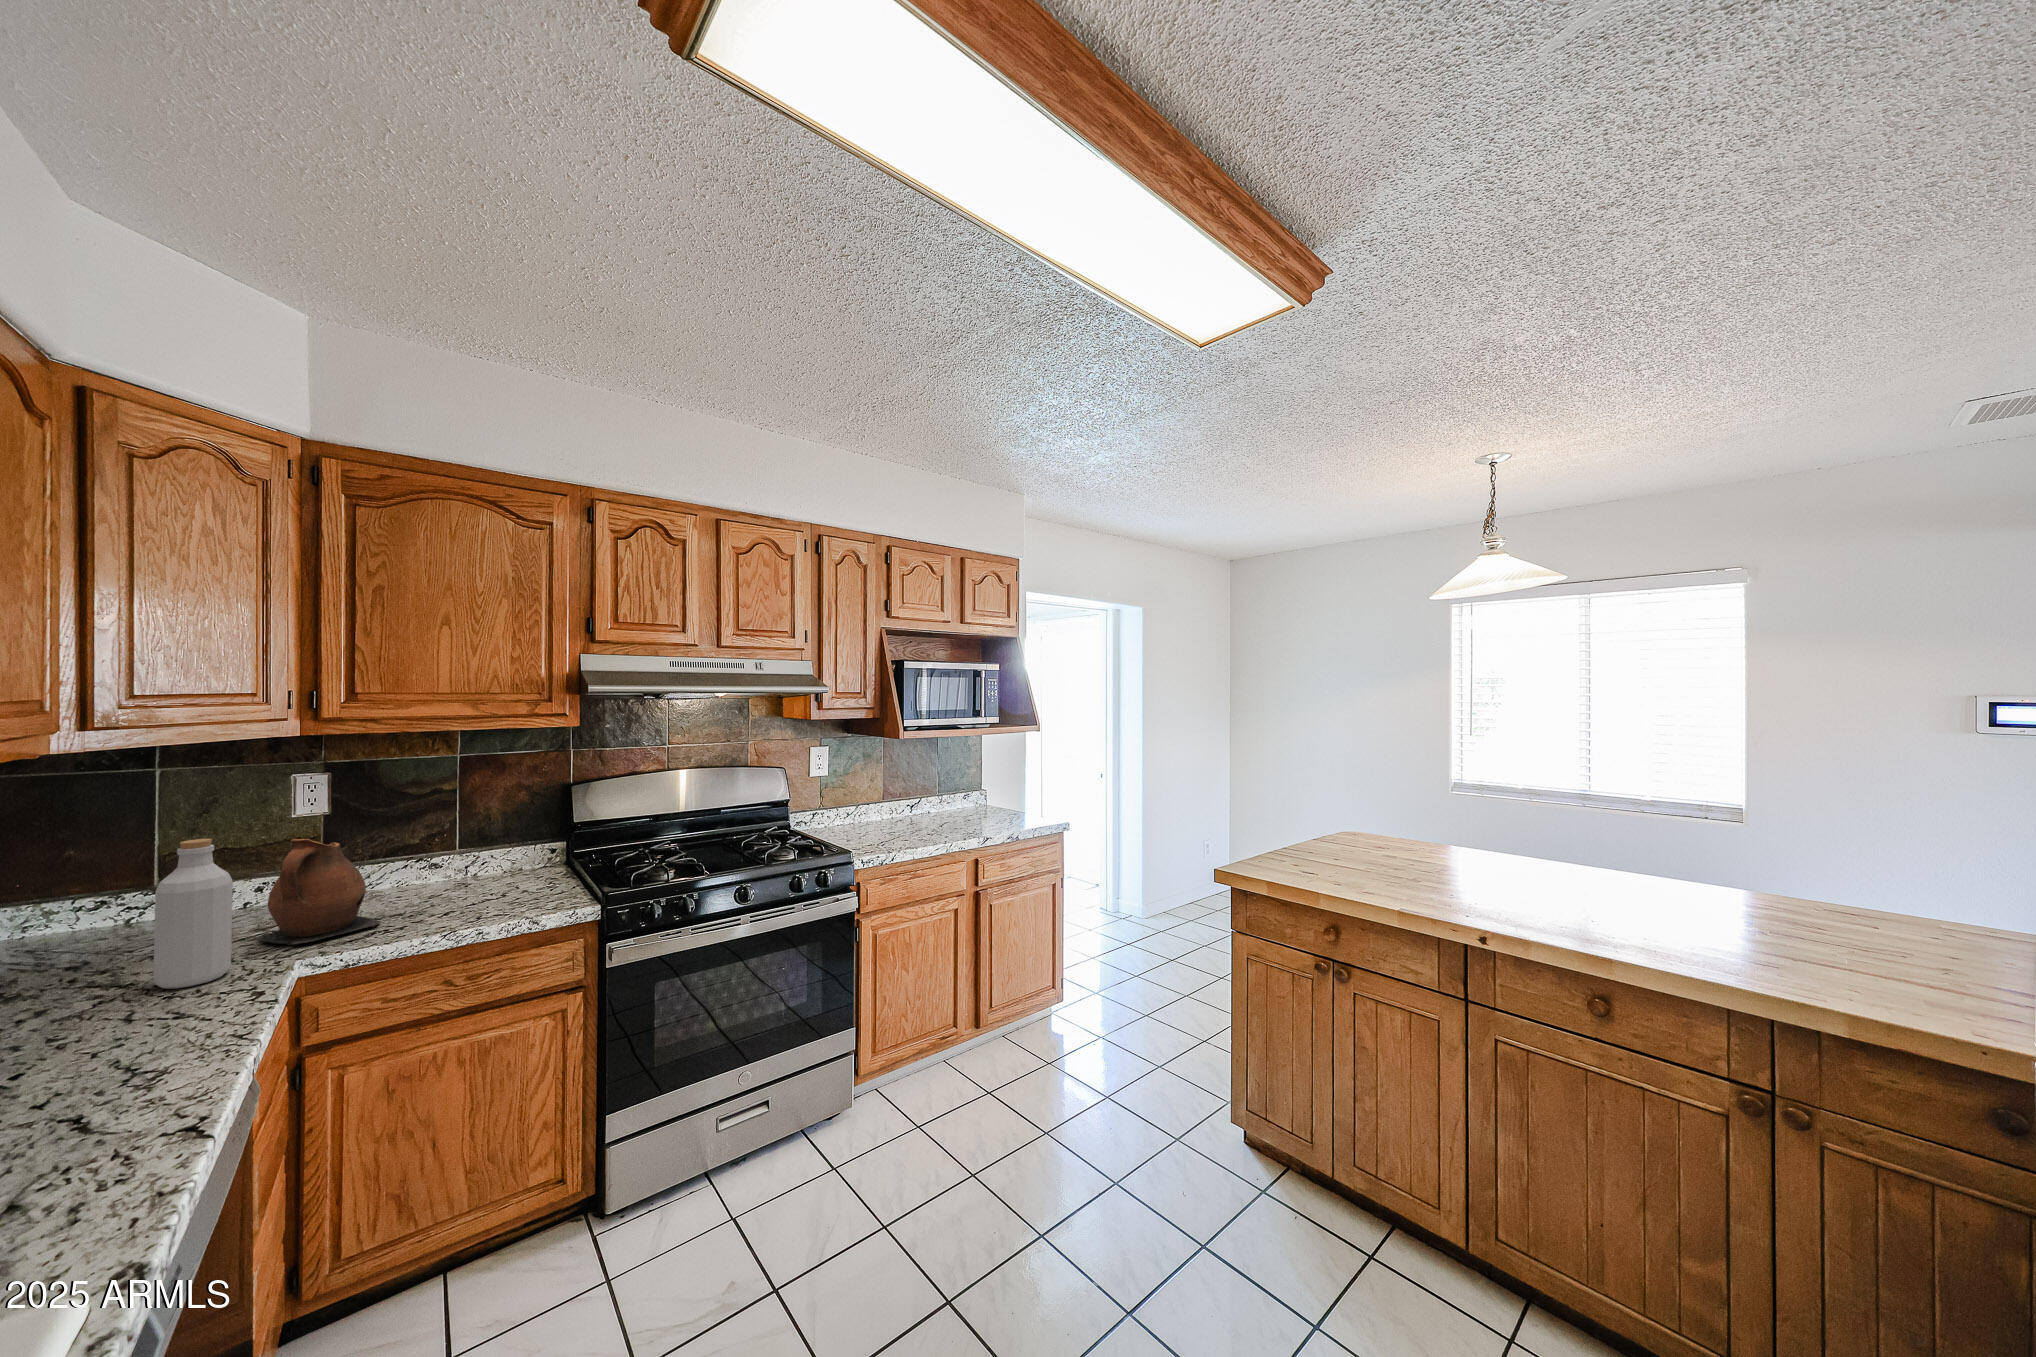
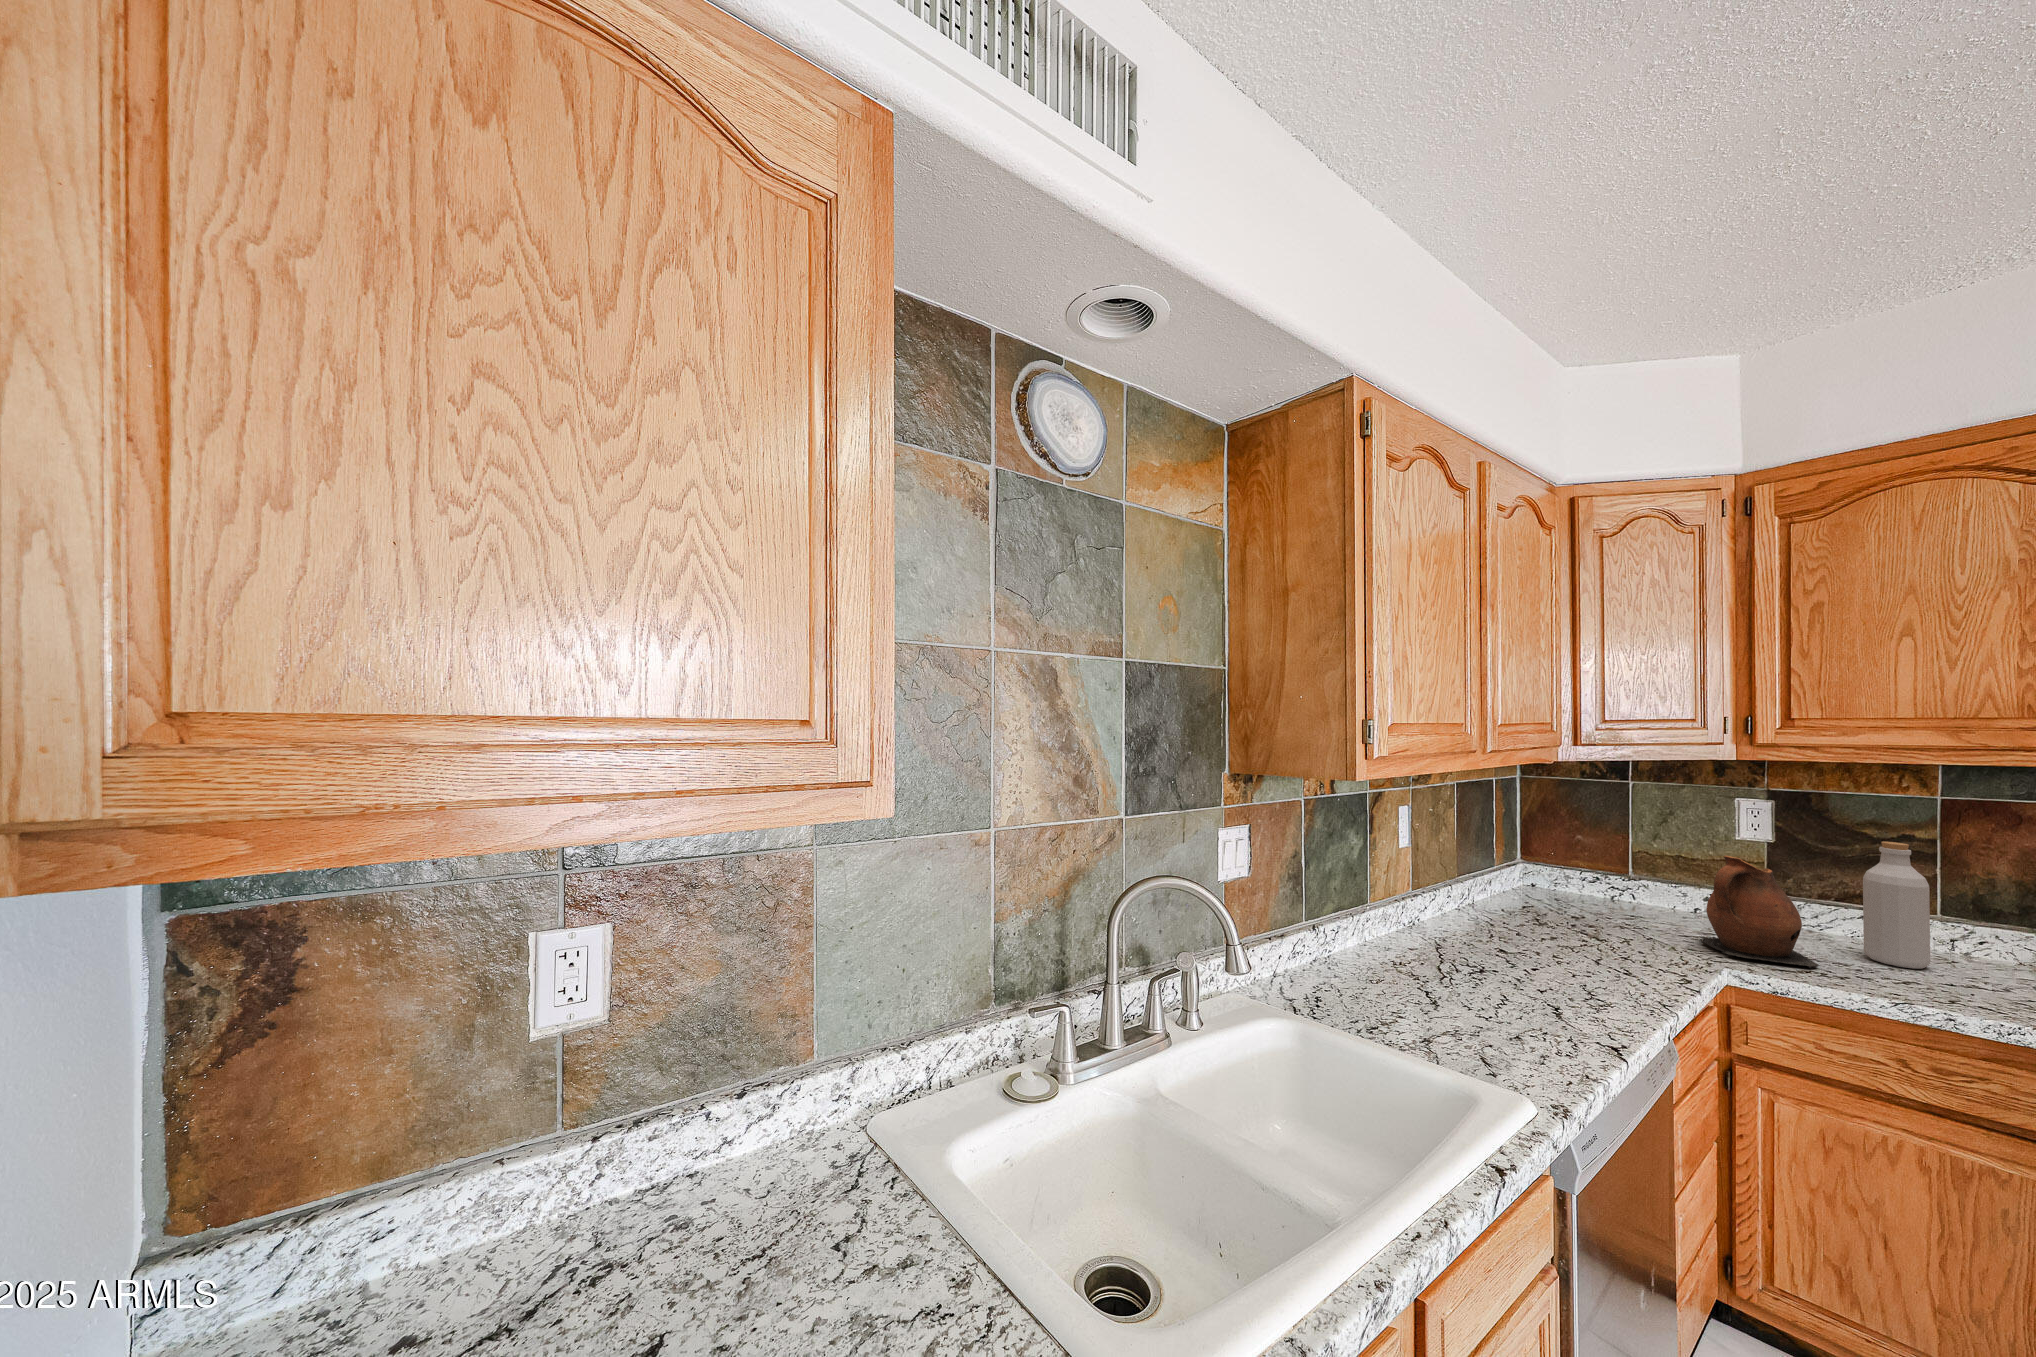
bottle: present [153,839,233,989] -> present [1863,842,1930,969]

